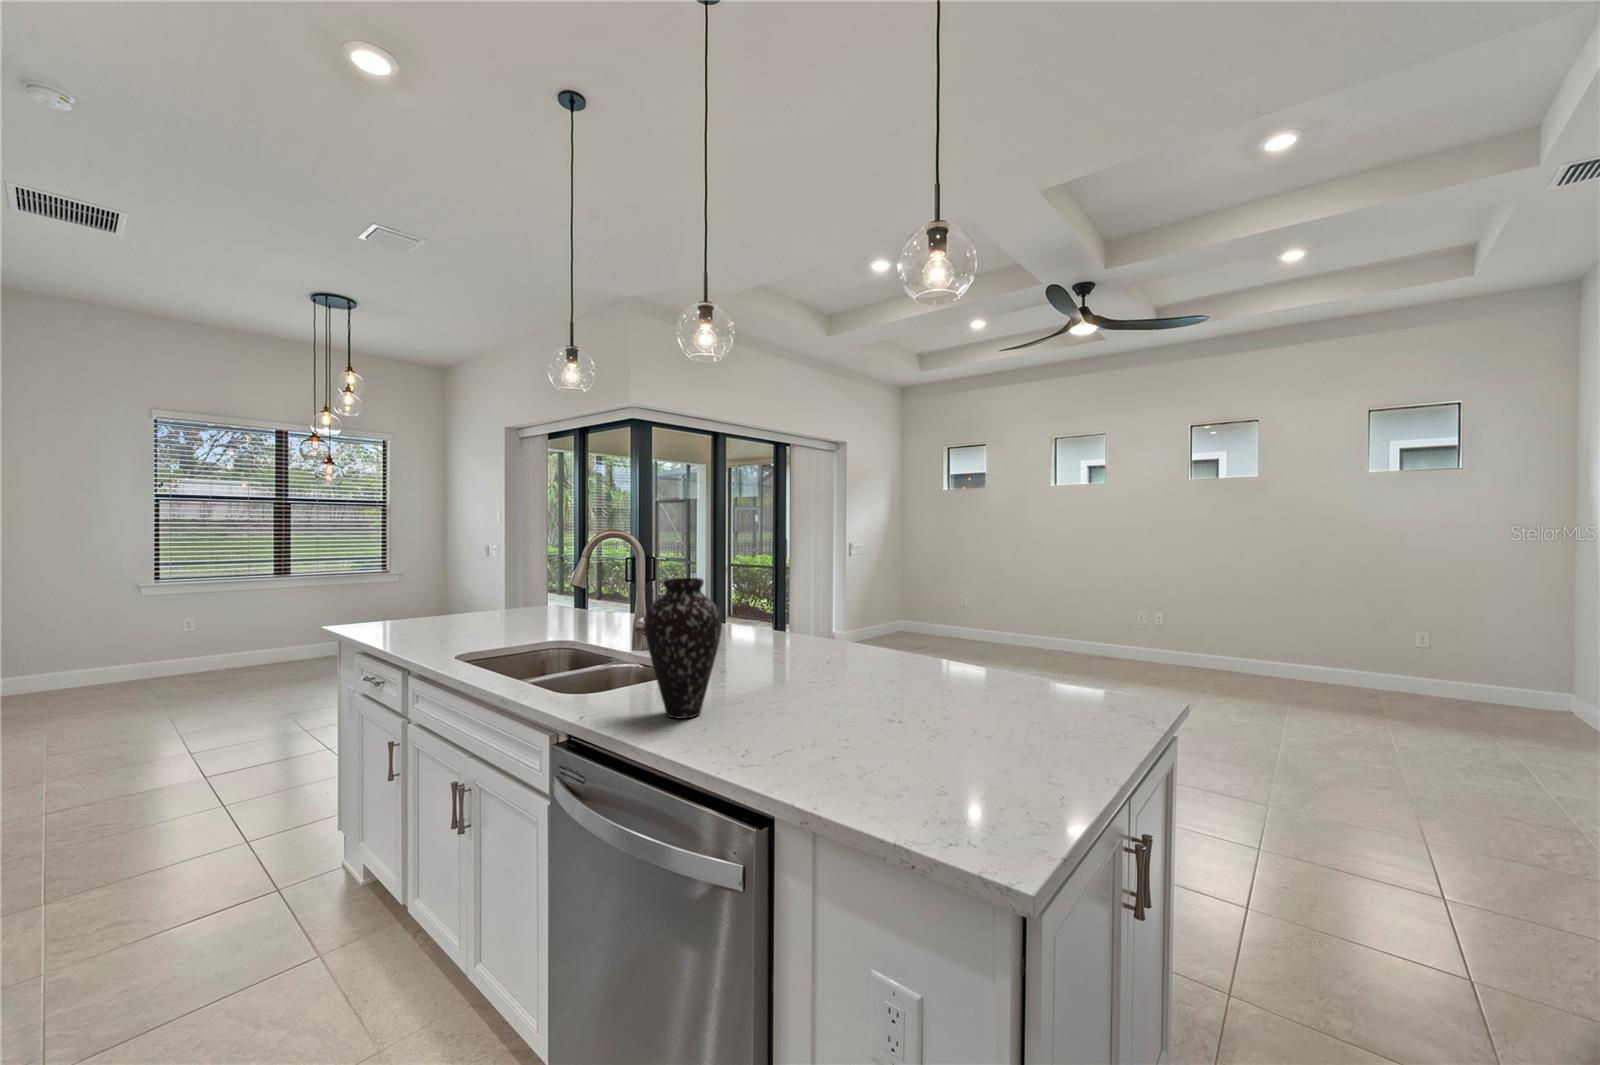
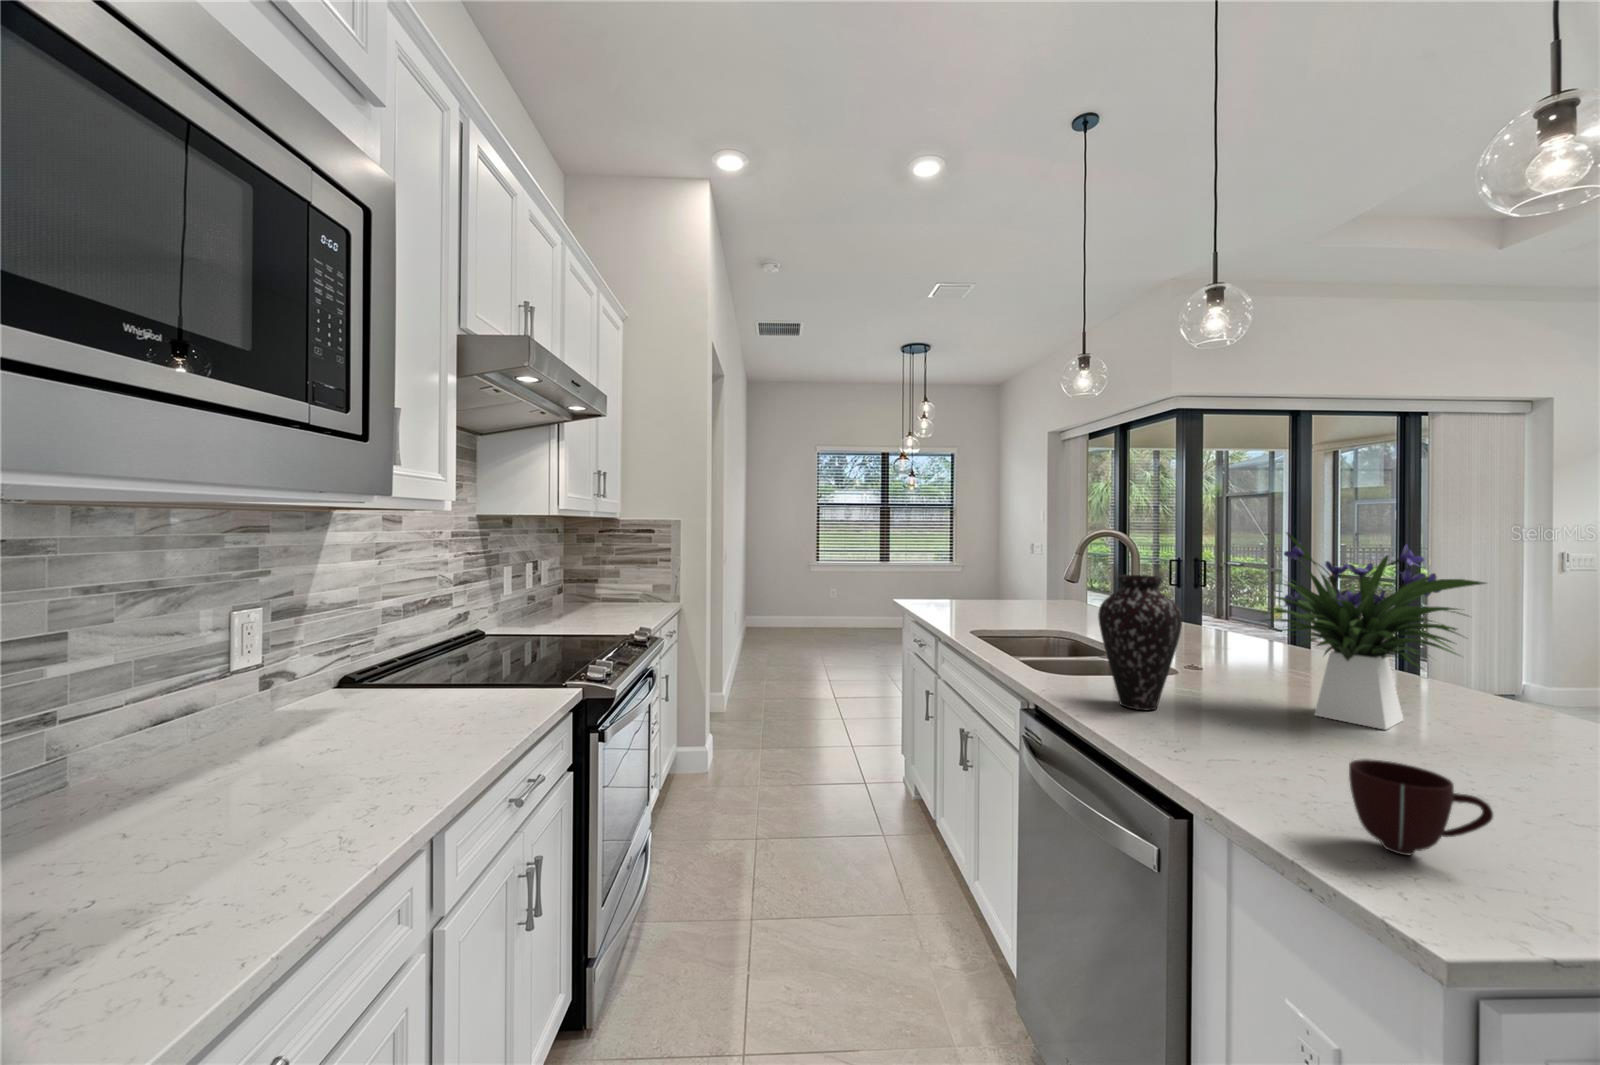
flower arrangement: none [768,532,911,692] -> present [1265,533,1485,730]
mug: none [909,726,994,804] -> present [1349,759,1493,855]

